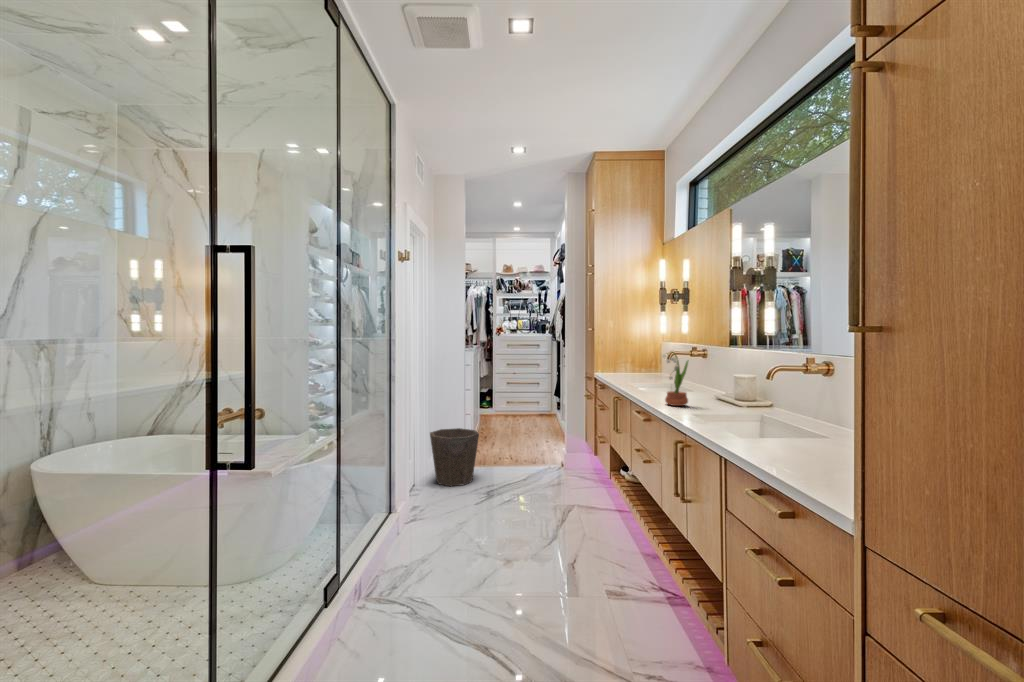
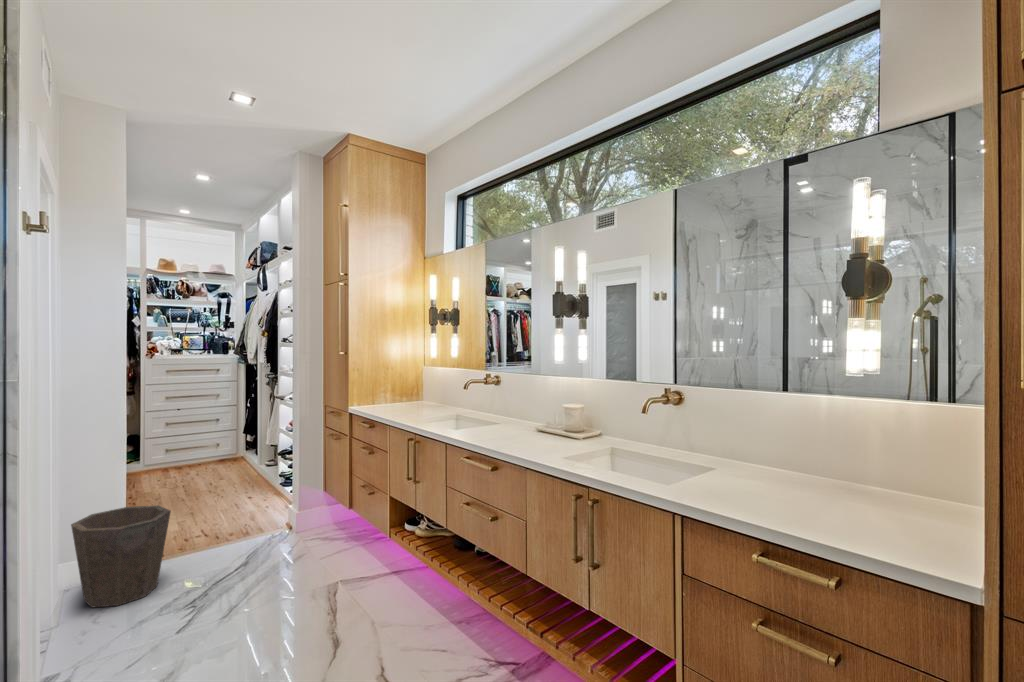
potted flower: present [663,352,688,406] -> none [502,381,529,446]

